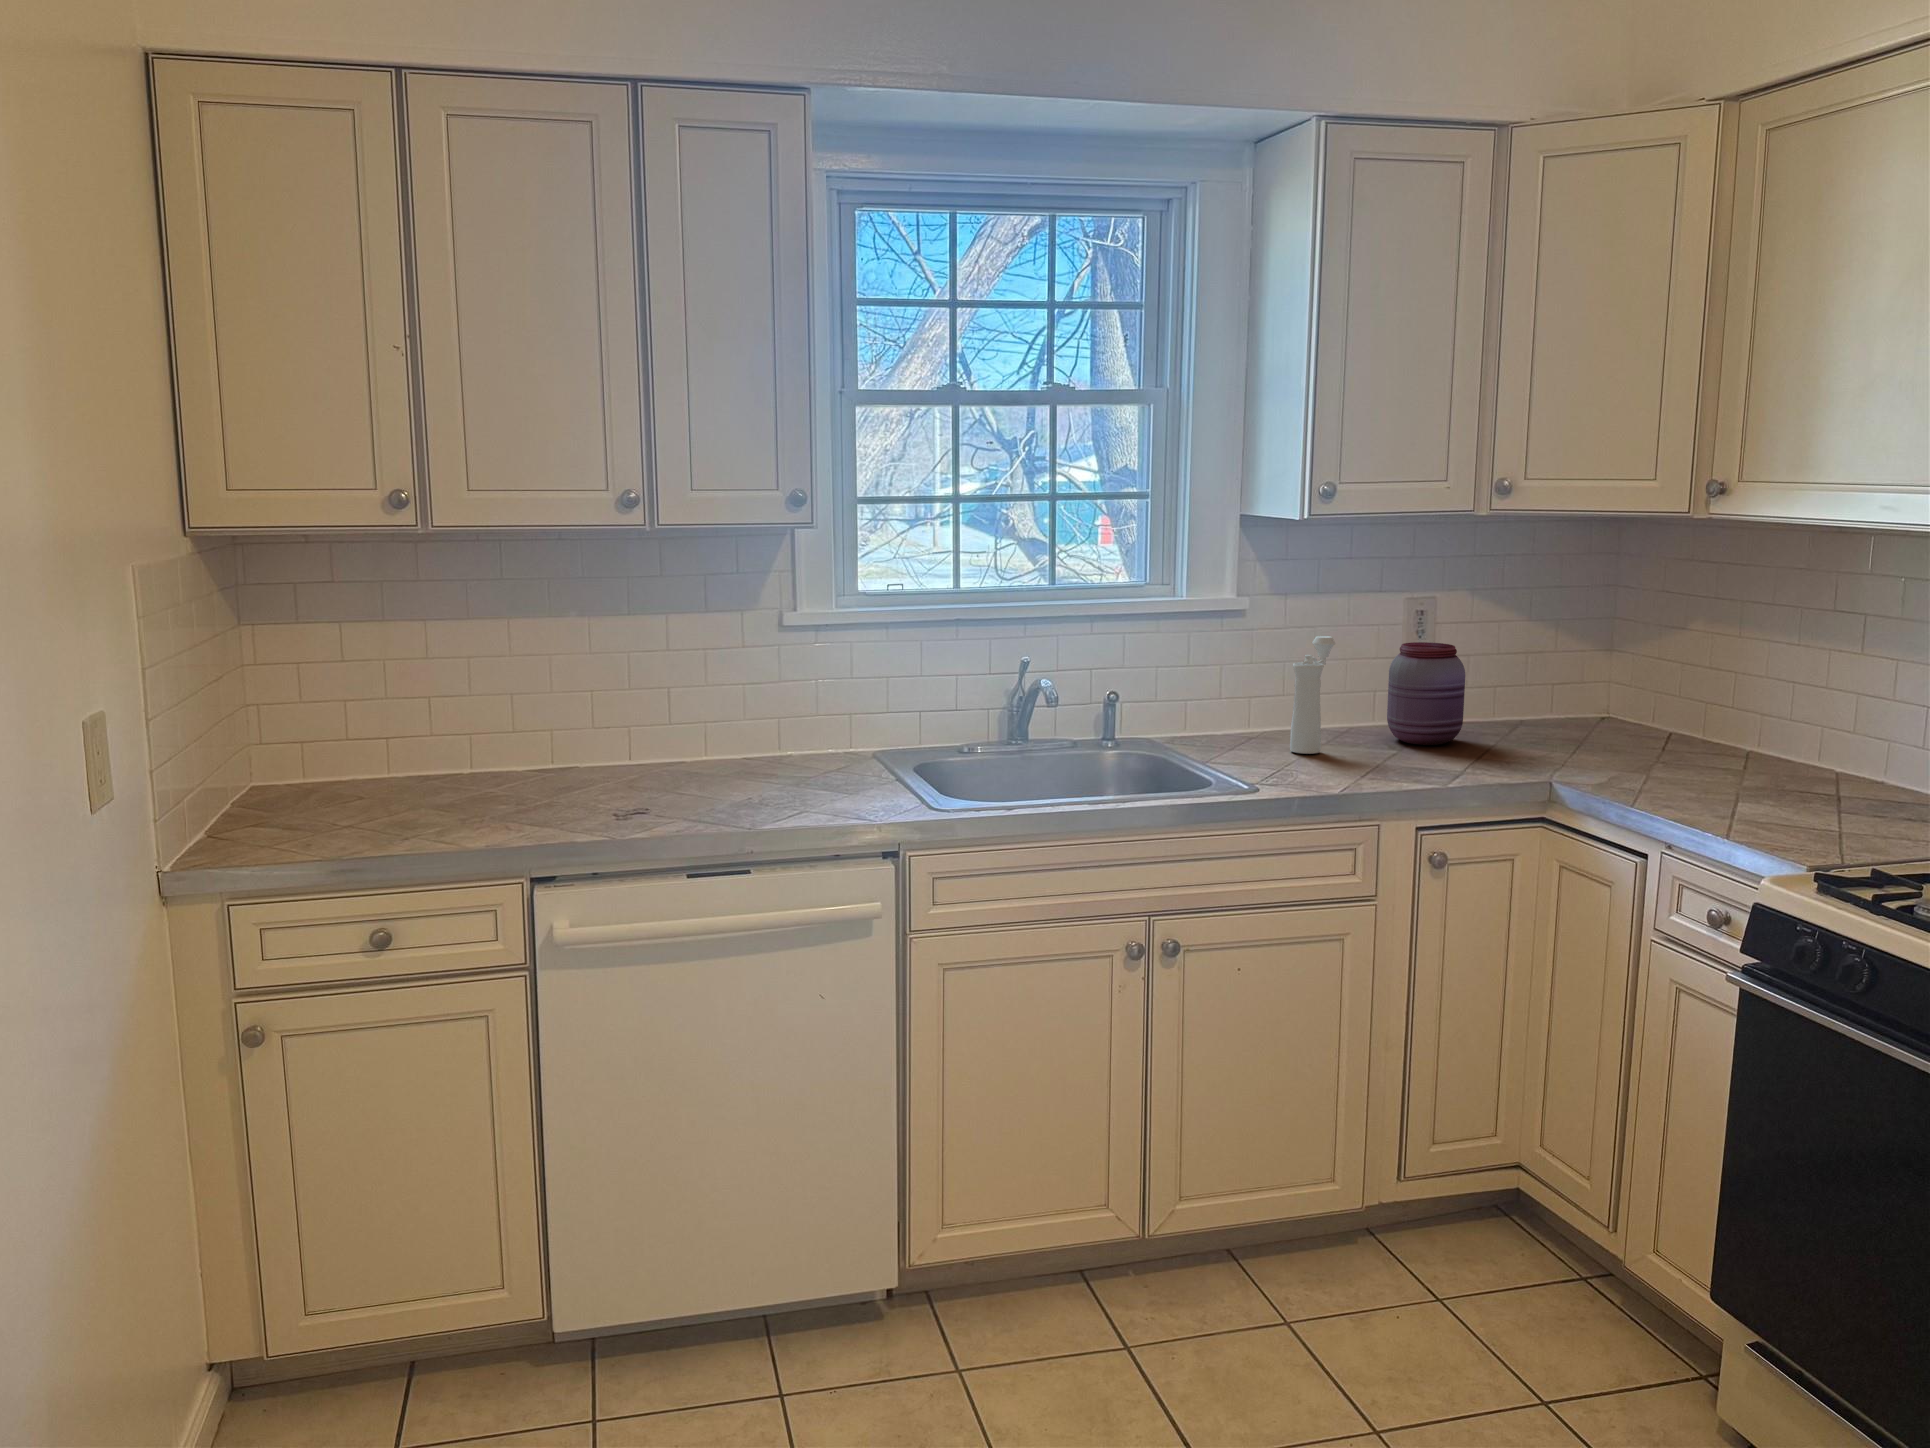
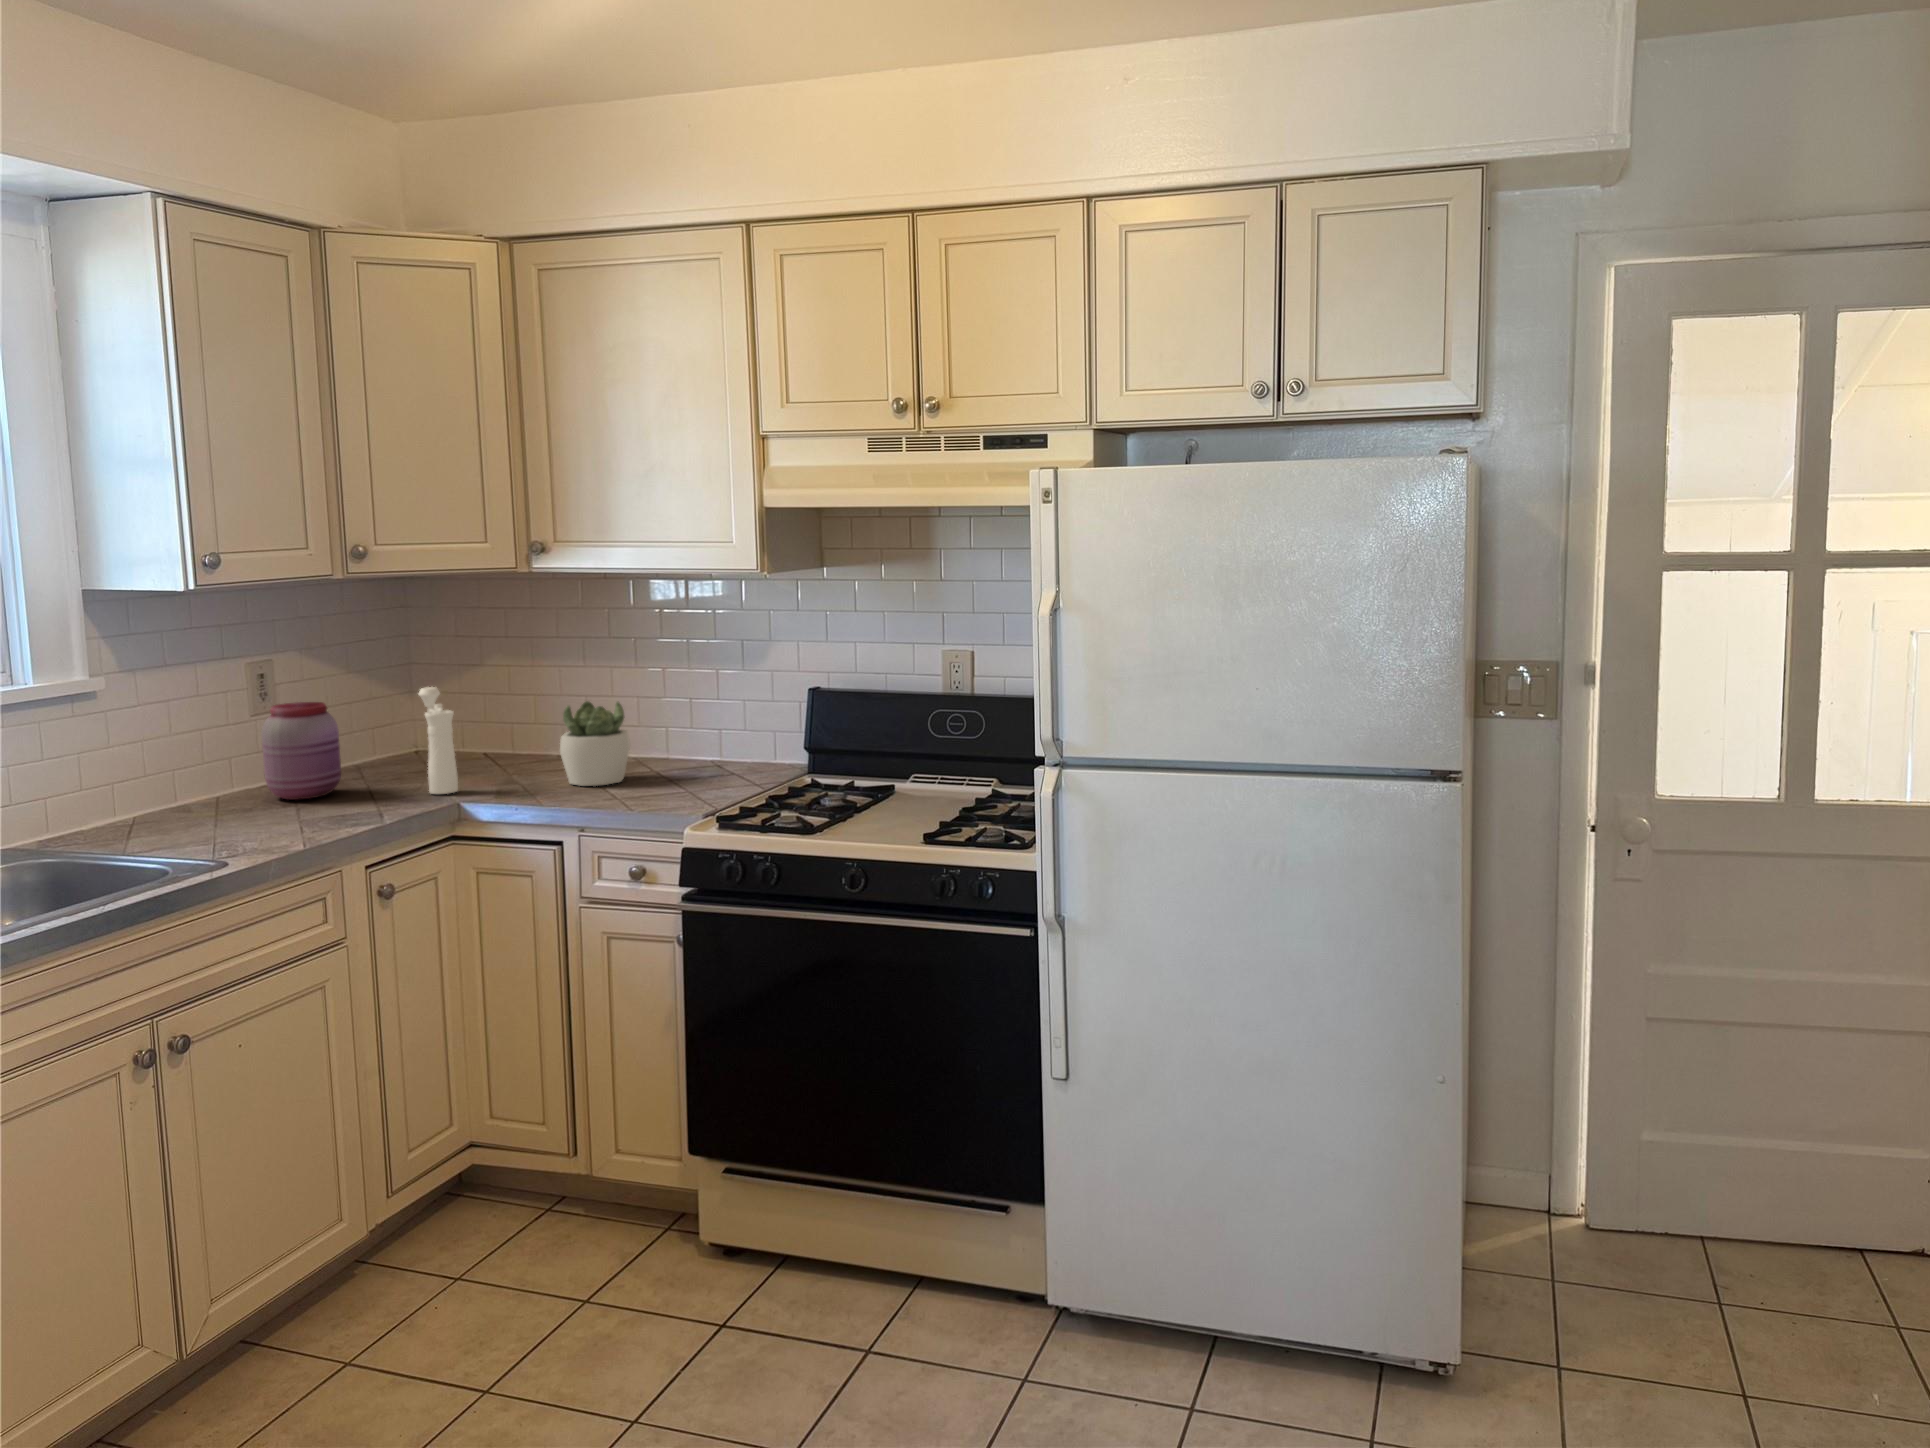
pepper mill: present [1290,636,1335,754] -> present [419,687,458,794]
succulent plant: none [1699,686,1804,798] -> present [560,701,630,786]

